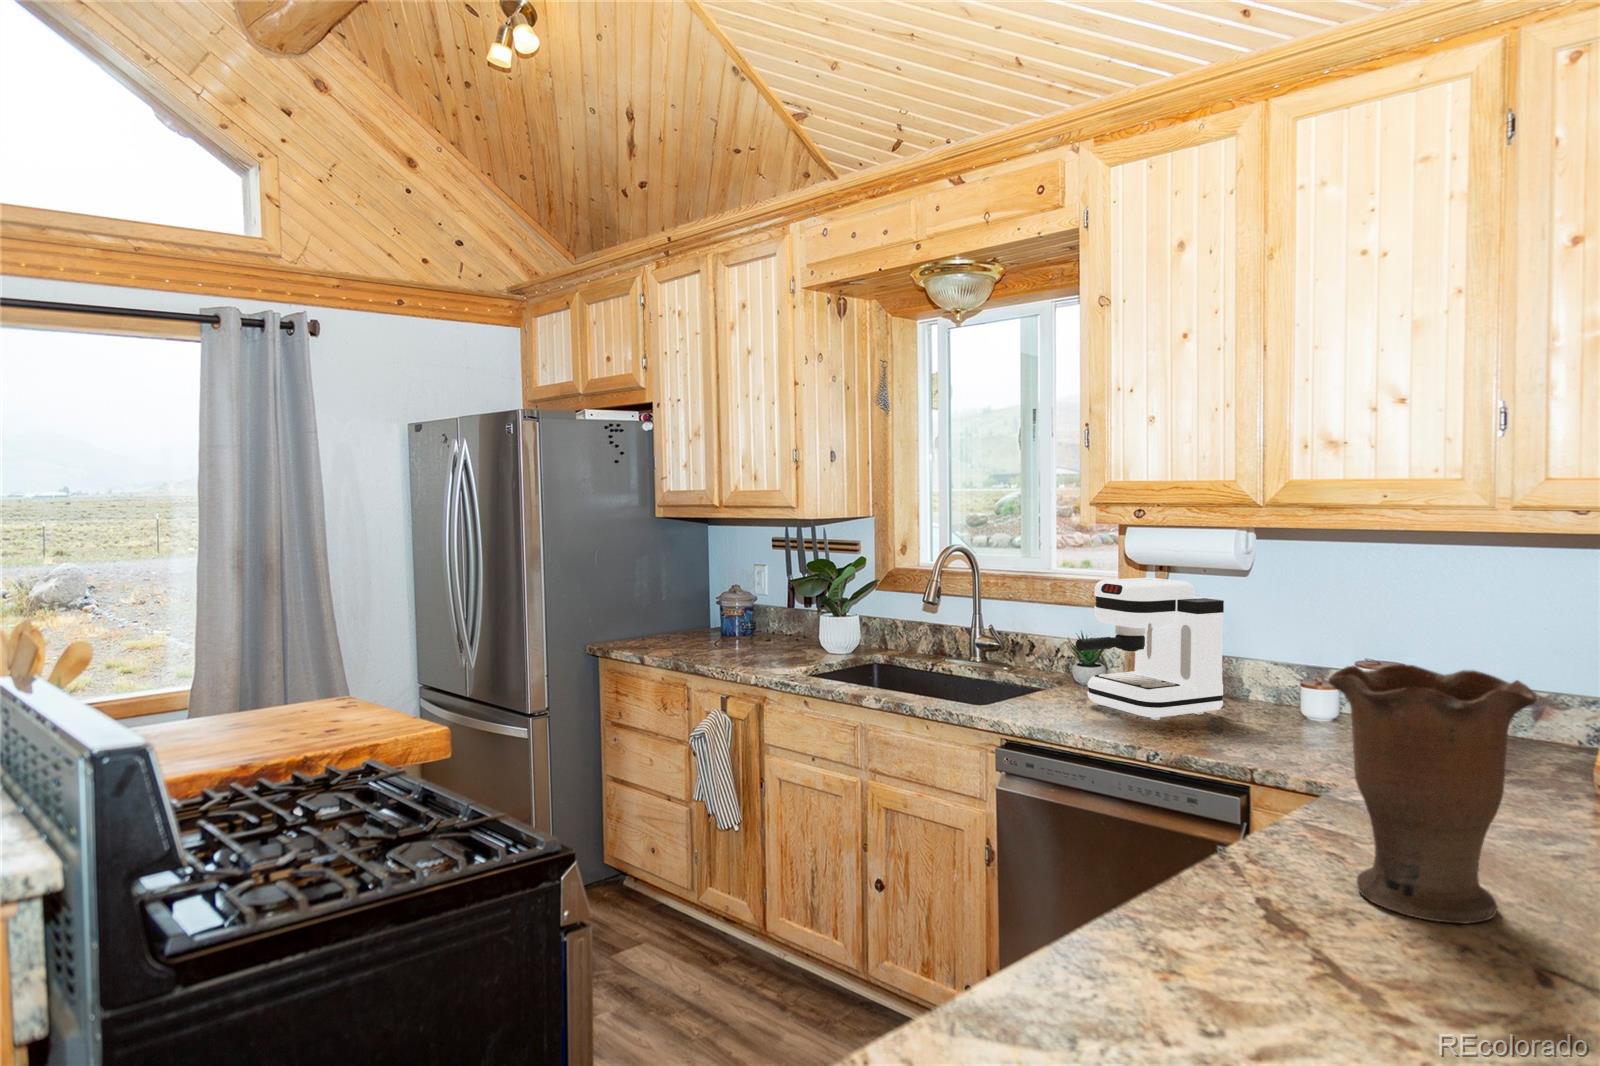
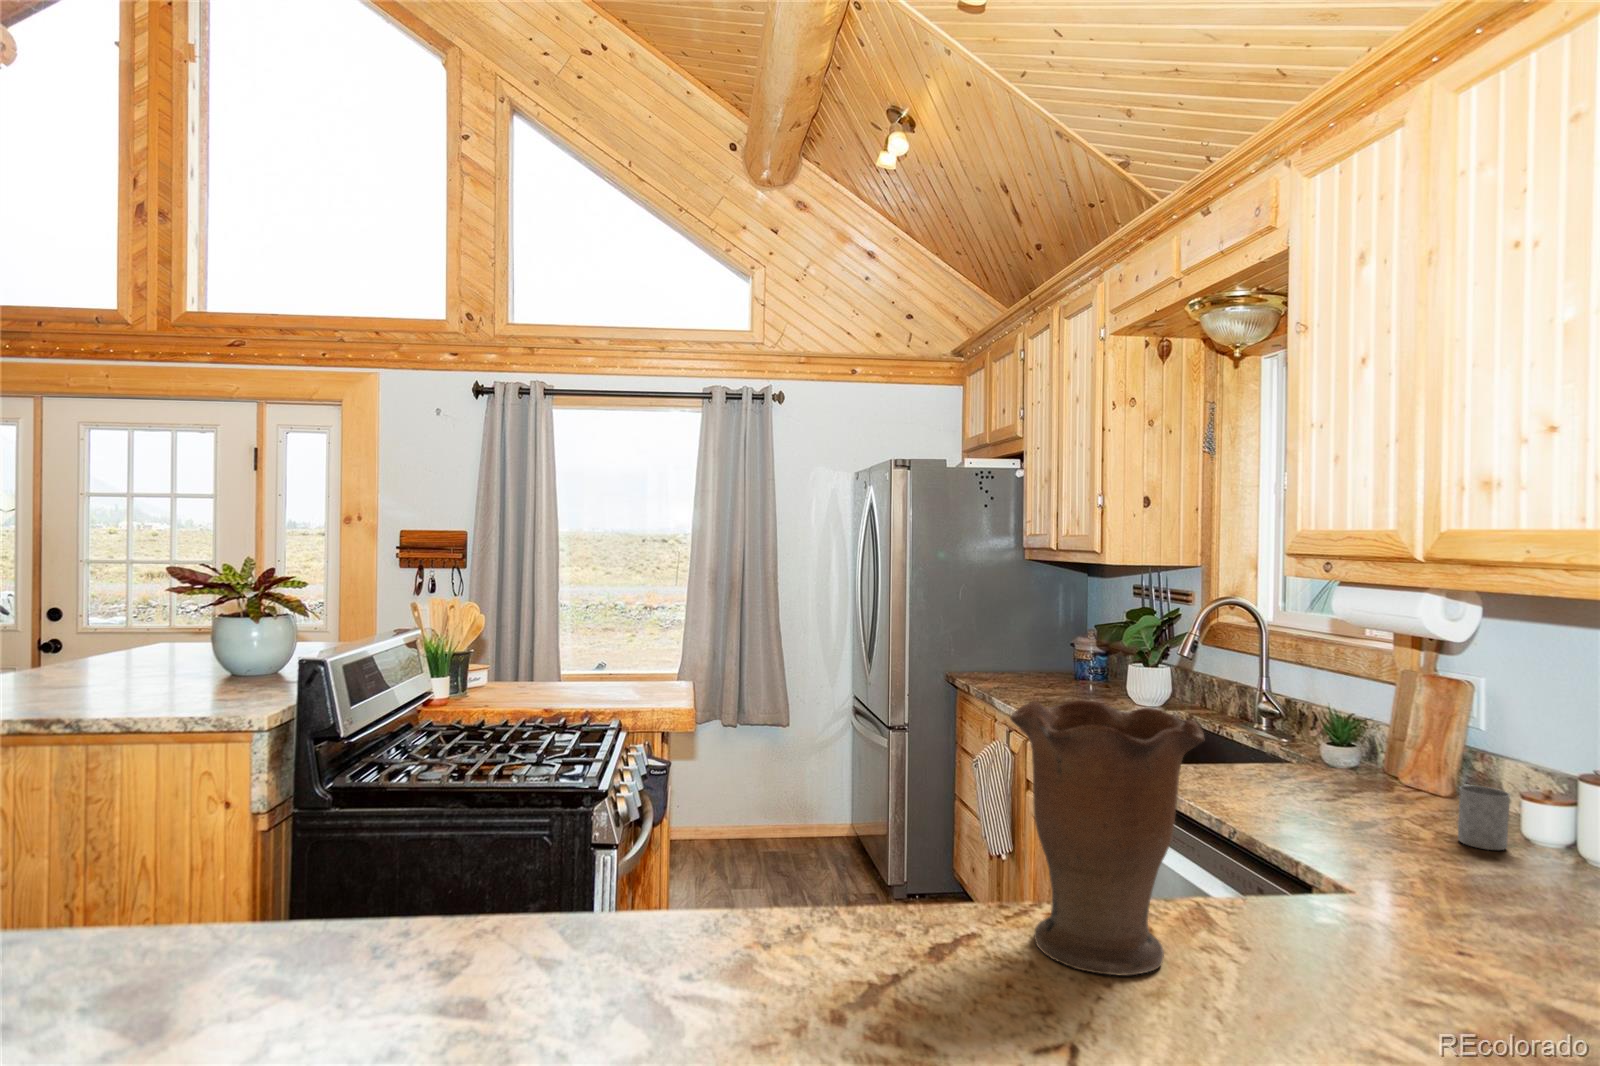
coffee maker: present [1076,578,1224,720] -> none [1245,641,1431,811]
mug: none [1265,684,1316,733] -> present [1458,784,1510,850]

